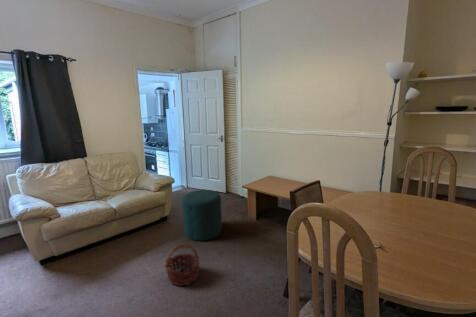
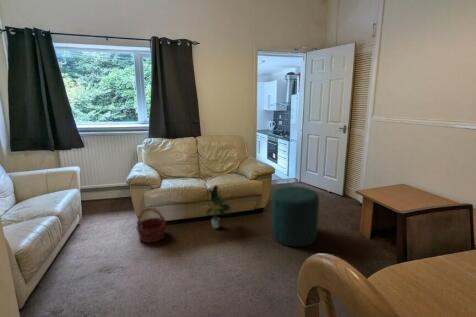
potted plant: none [112,202,144,245] -> present [206,185,230,228]
basket: present [165,244,199,286] -> present [137,208,166,242]

